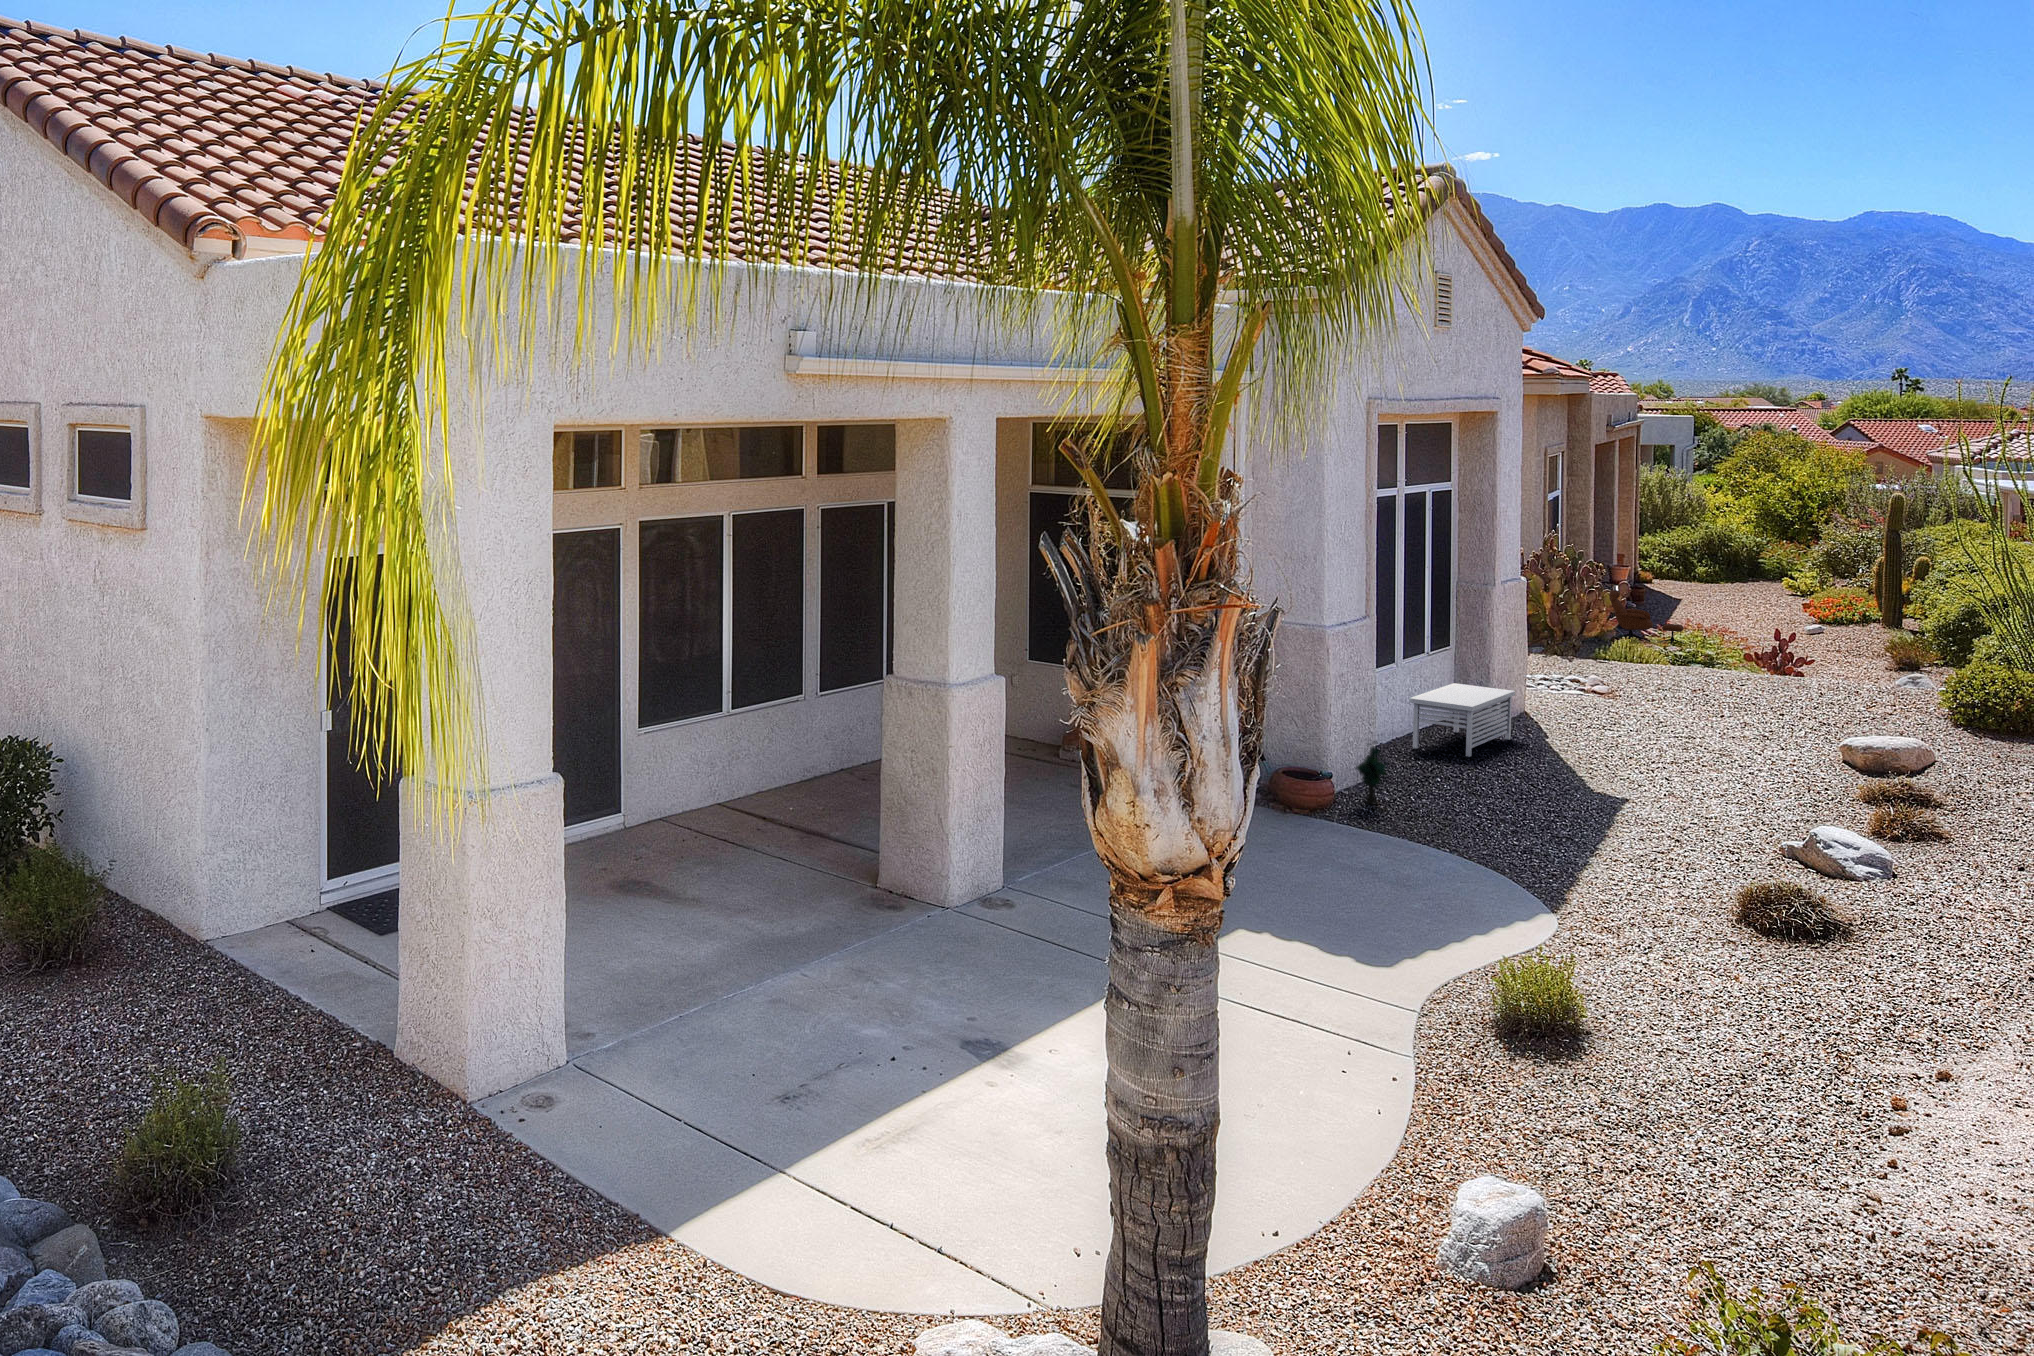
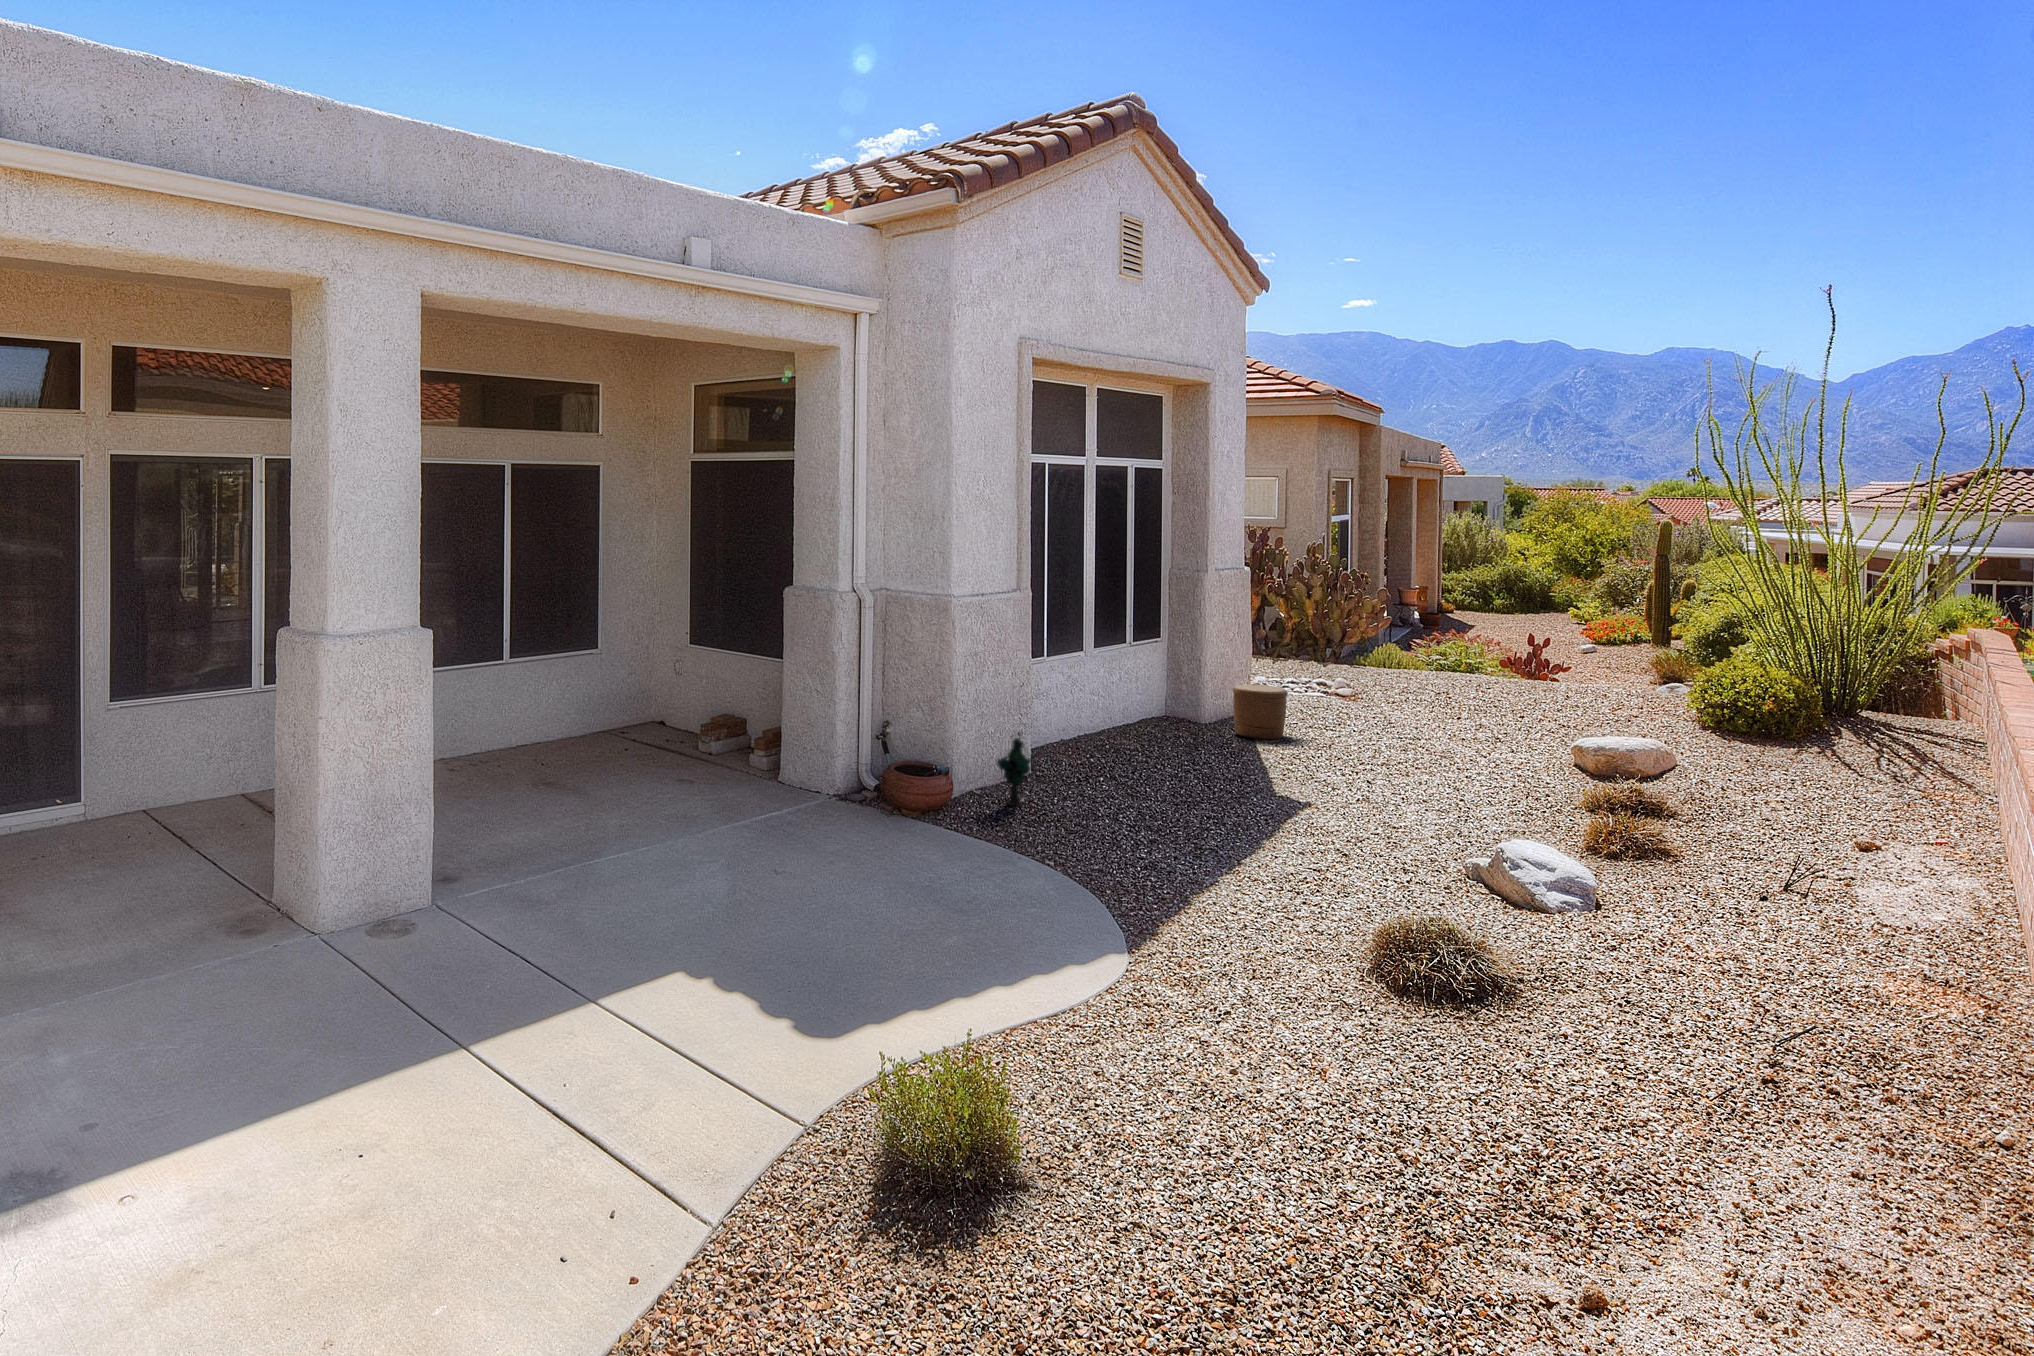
lounge chair: present [1609,590,1685,644] -> none [1379,603,1455,657]
storage bench: present [1409,683,1515,757] -> none [1104,679,1226,757]
woven basket: none [1518,687,1571,739] -> present [1233,685,1288,740]

